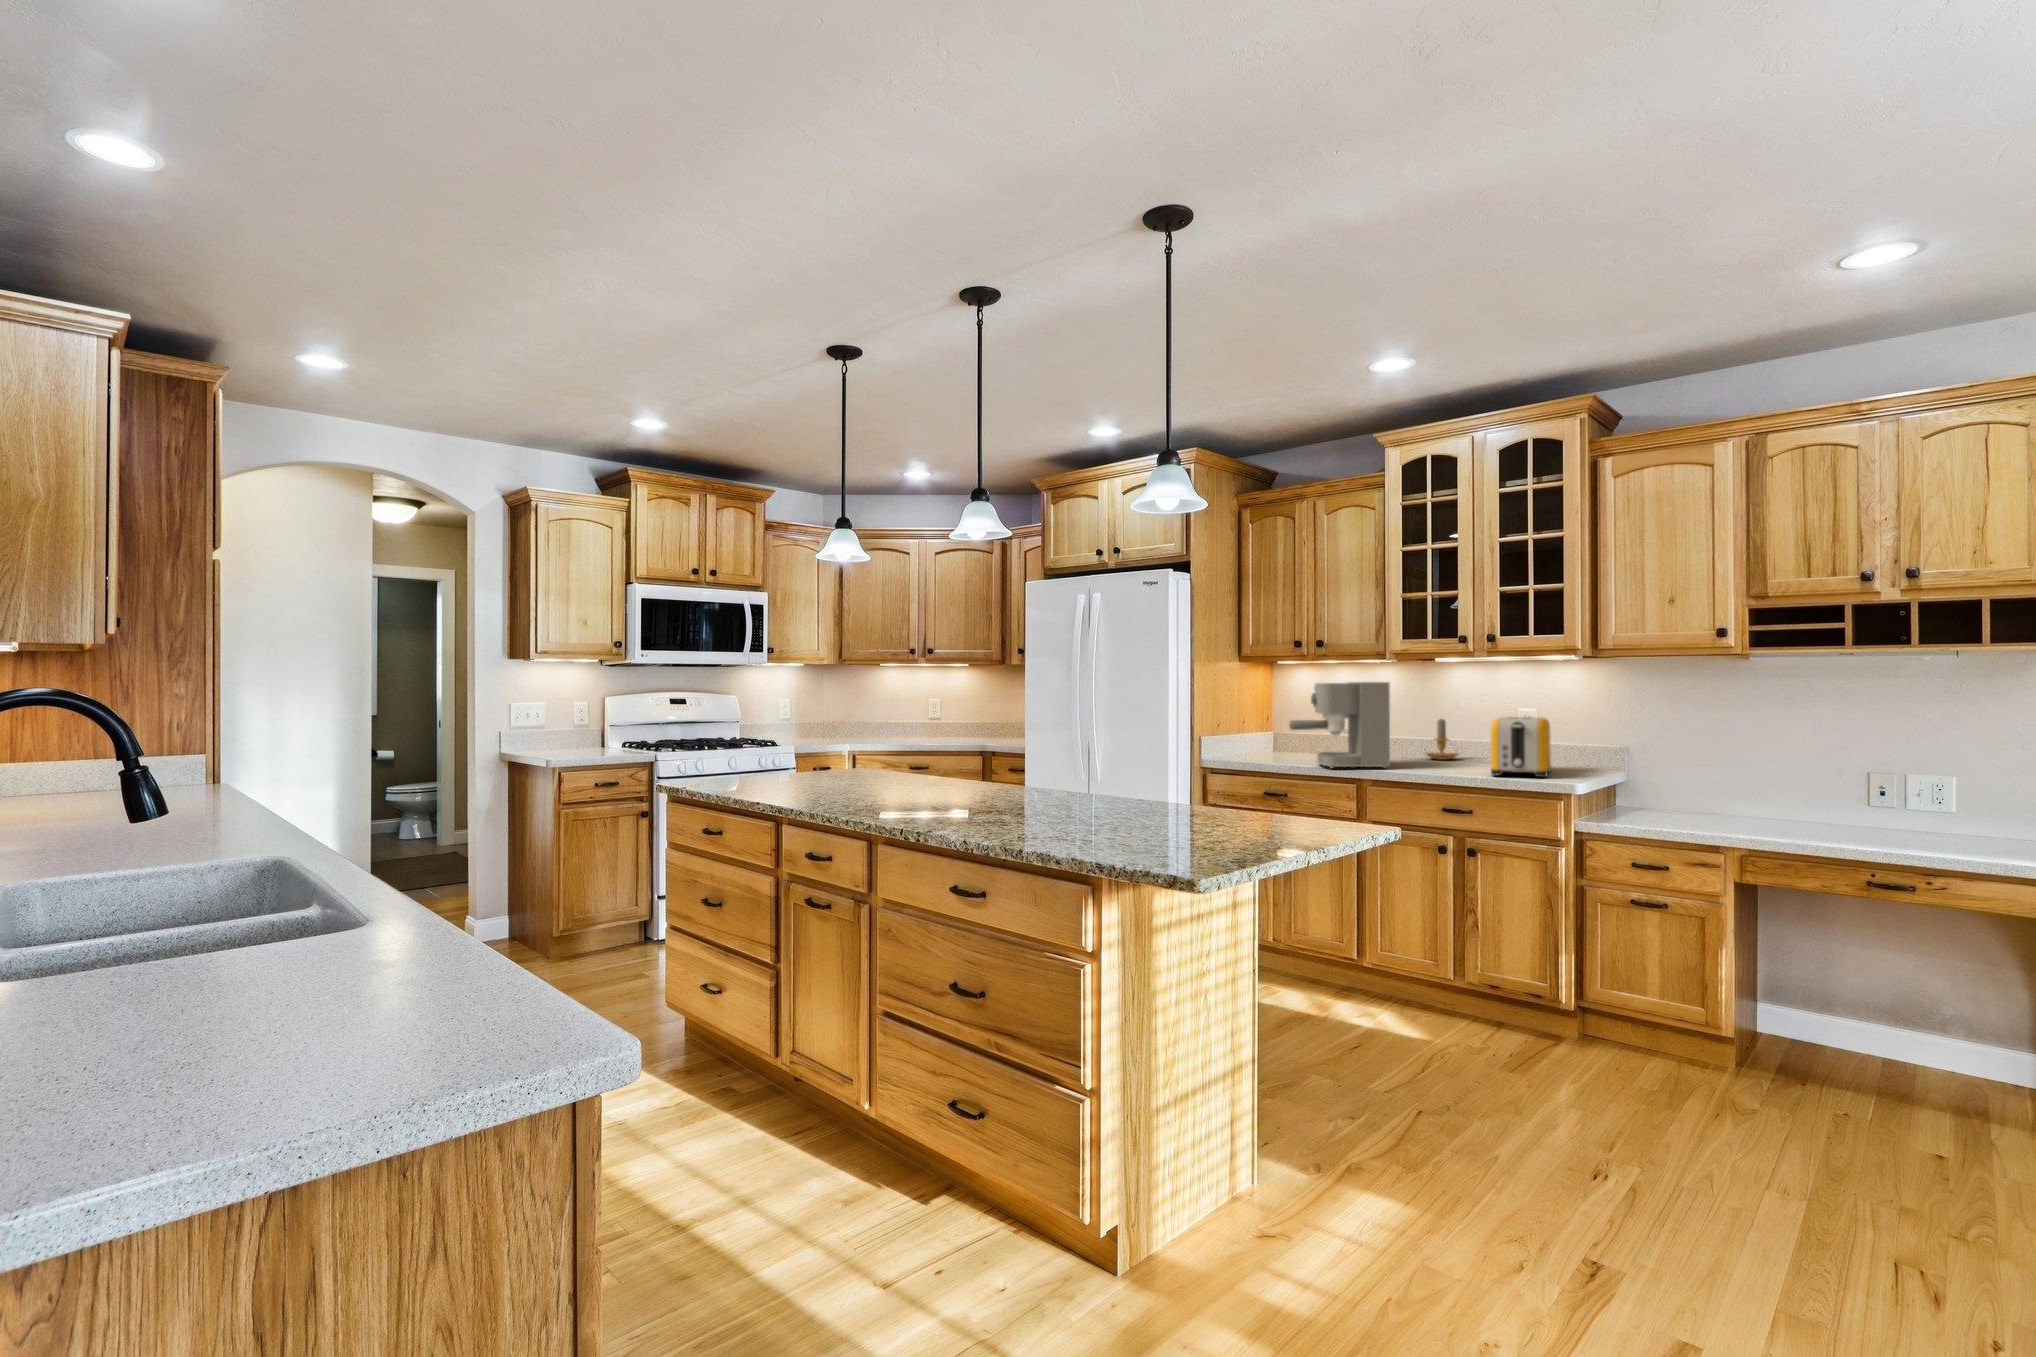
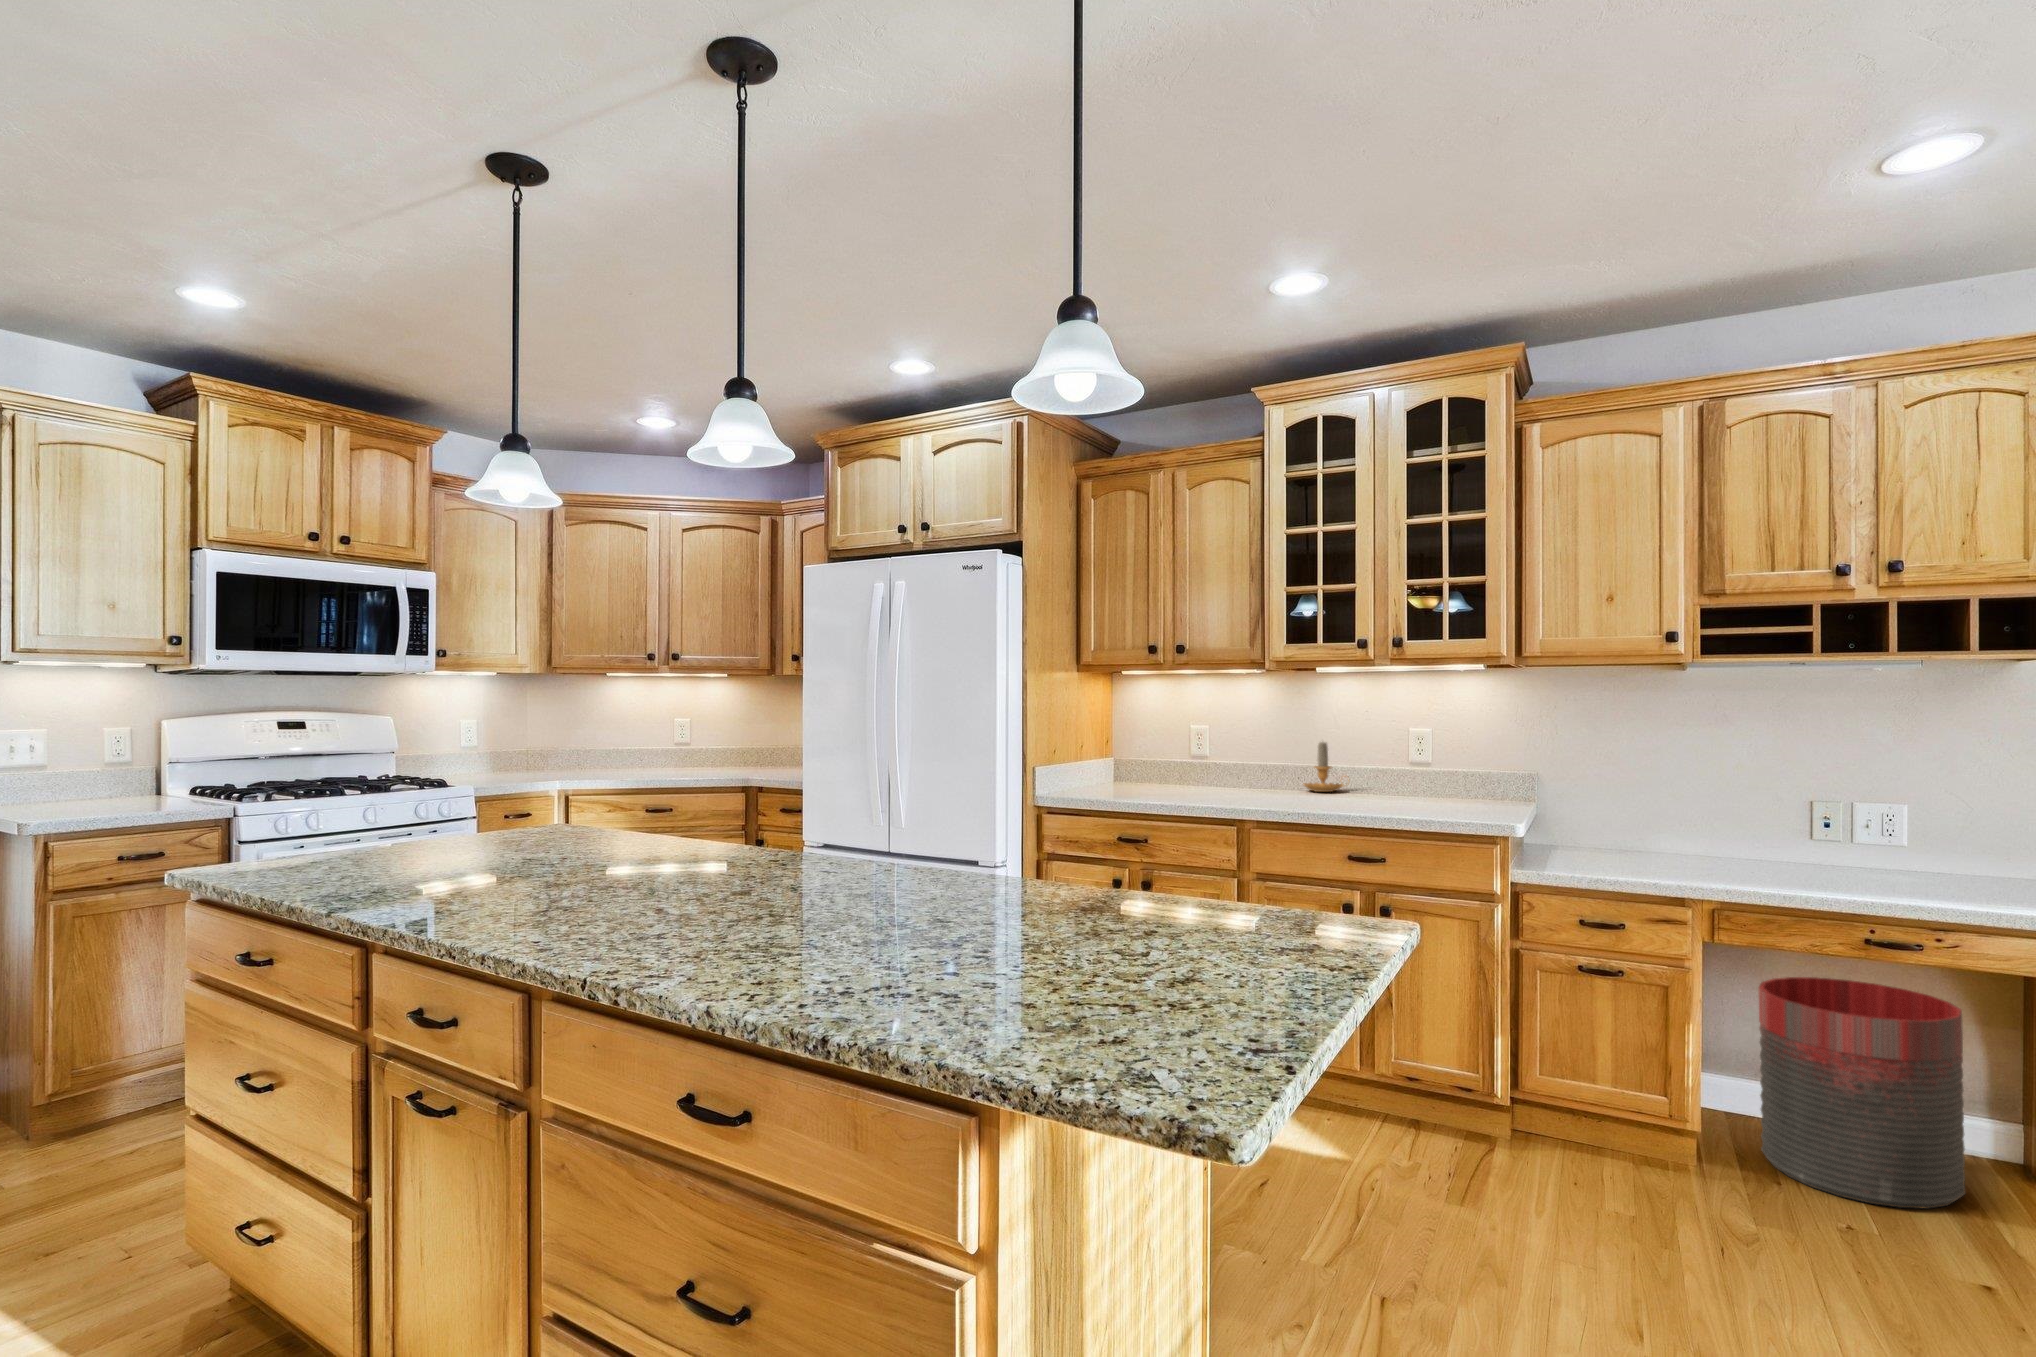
coffee maker: present [1289,682,1390,769] -> none [1150,697,1275,807]
toaster: present [1491,717,1551,777] -> none [1400,740,1470,815]
trash can: none [1795,918,1974,1105] -> present [1759,977,1965,1209]

